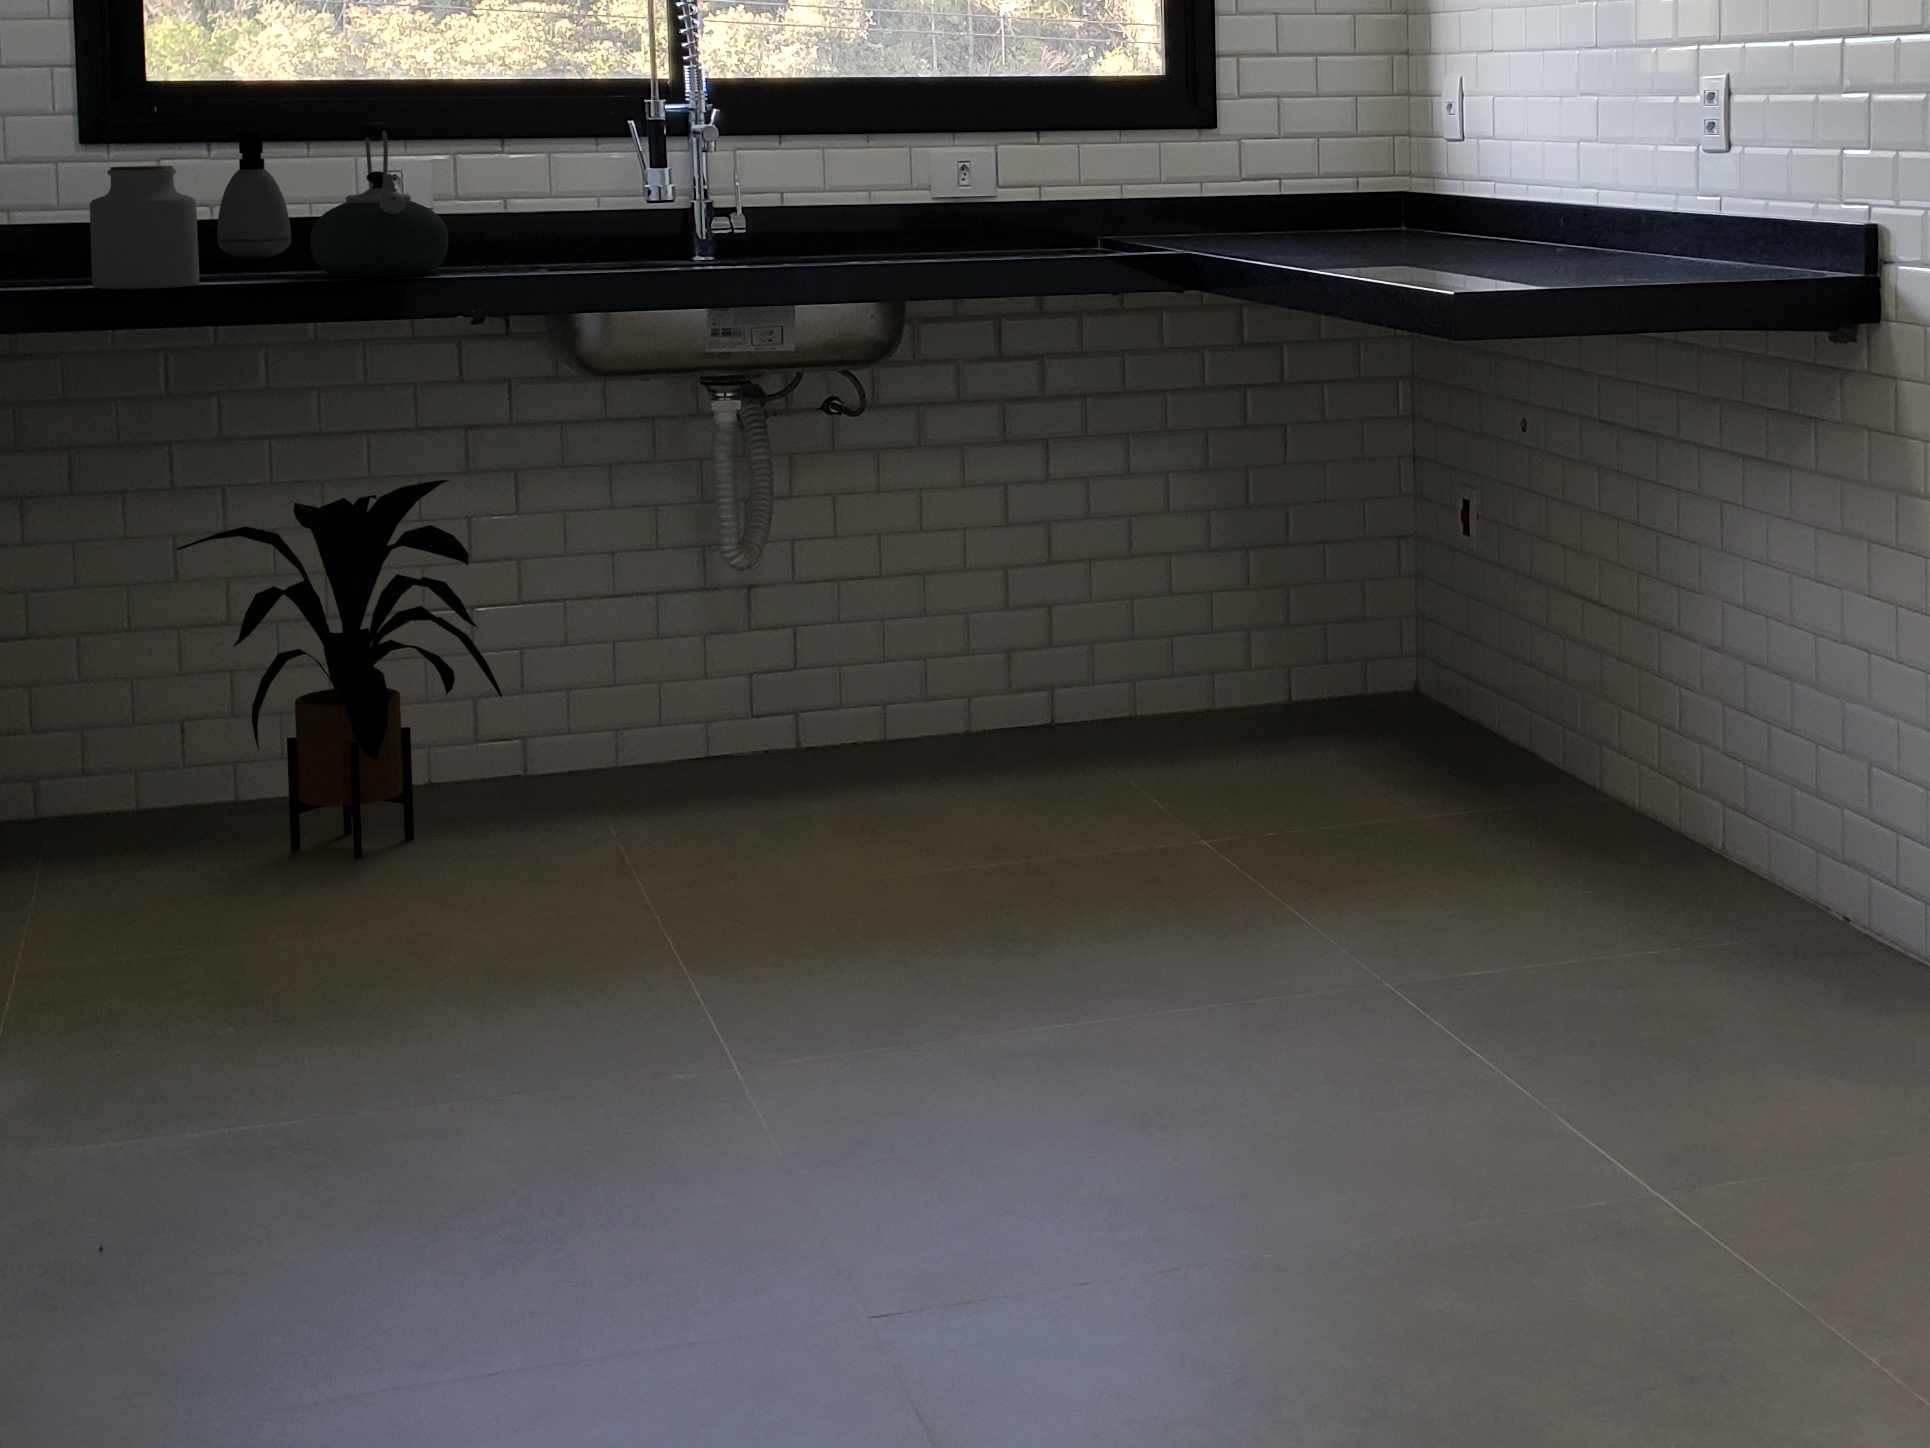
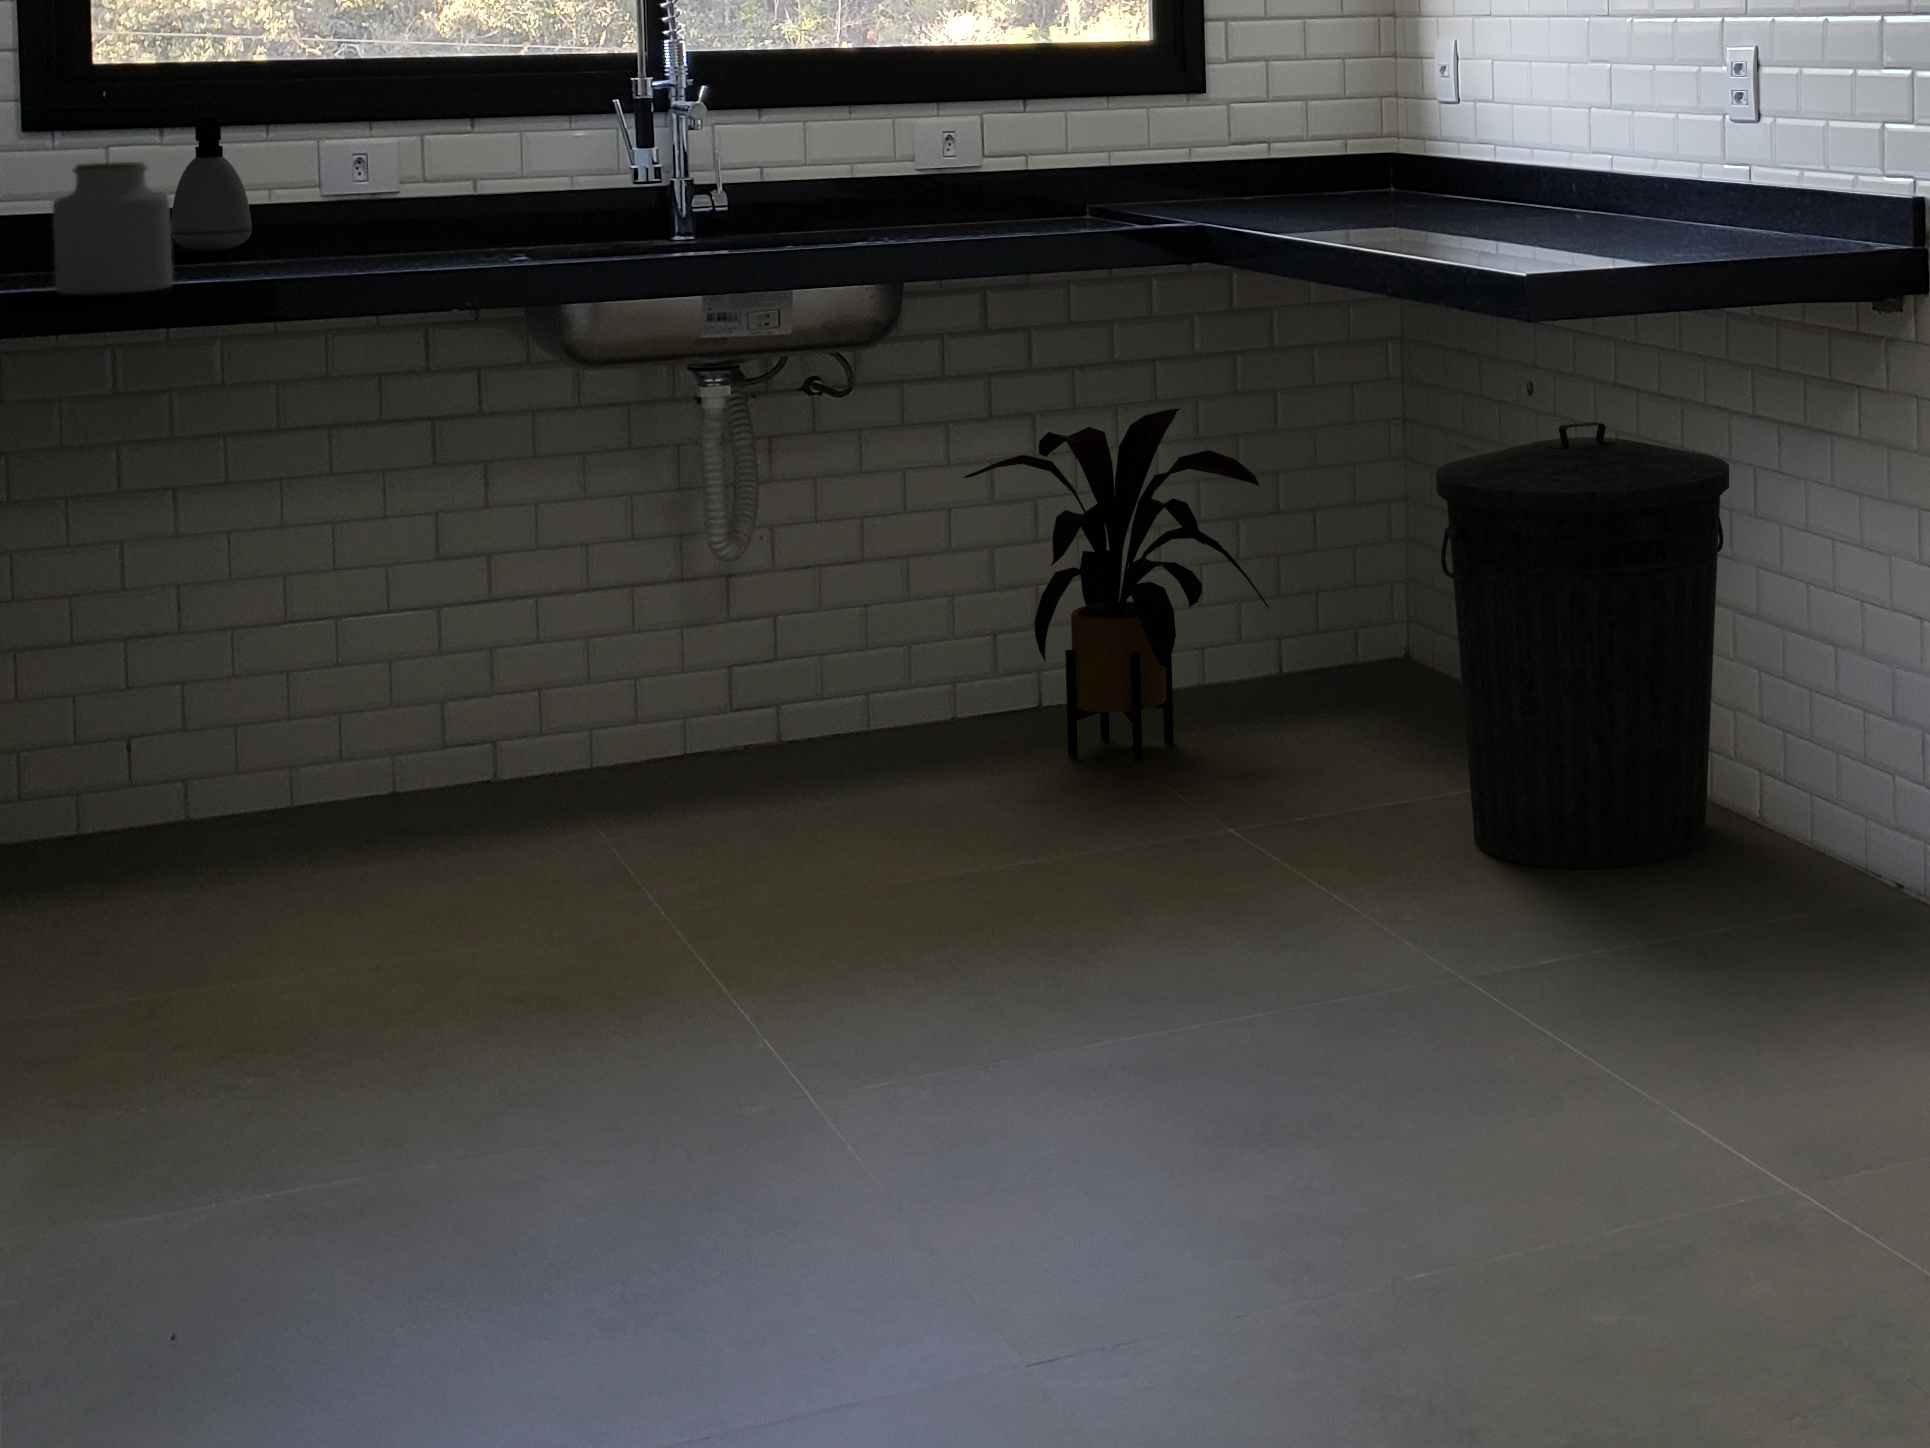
kettle: present [310,122,448,277] -> none [288,110,437,273]
trash can: none [1401,449,1696,891] -> present [1436,422,1729,868]
house plant: present [176,480,502,858] -> present [963,408,1269,760]

